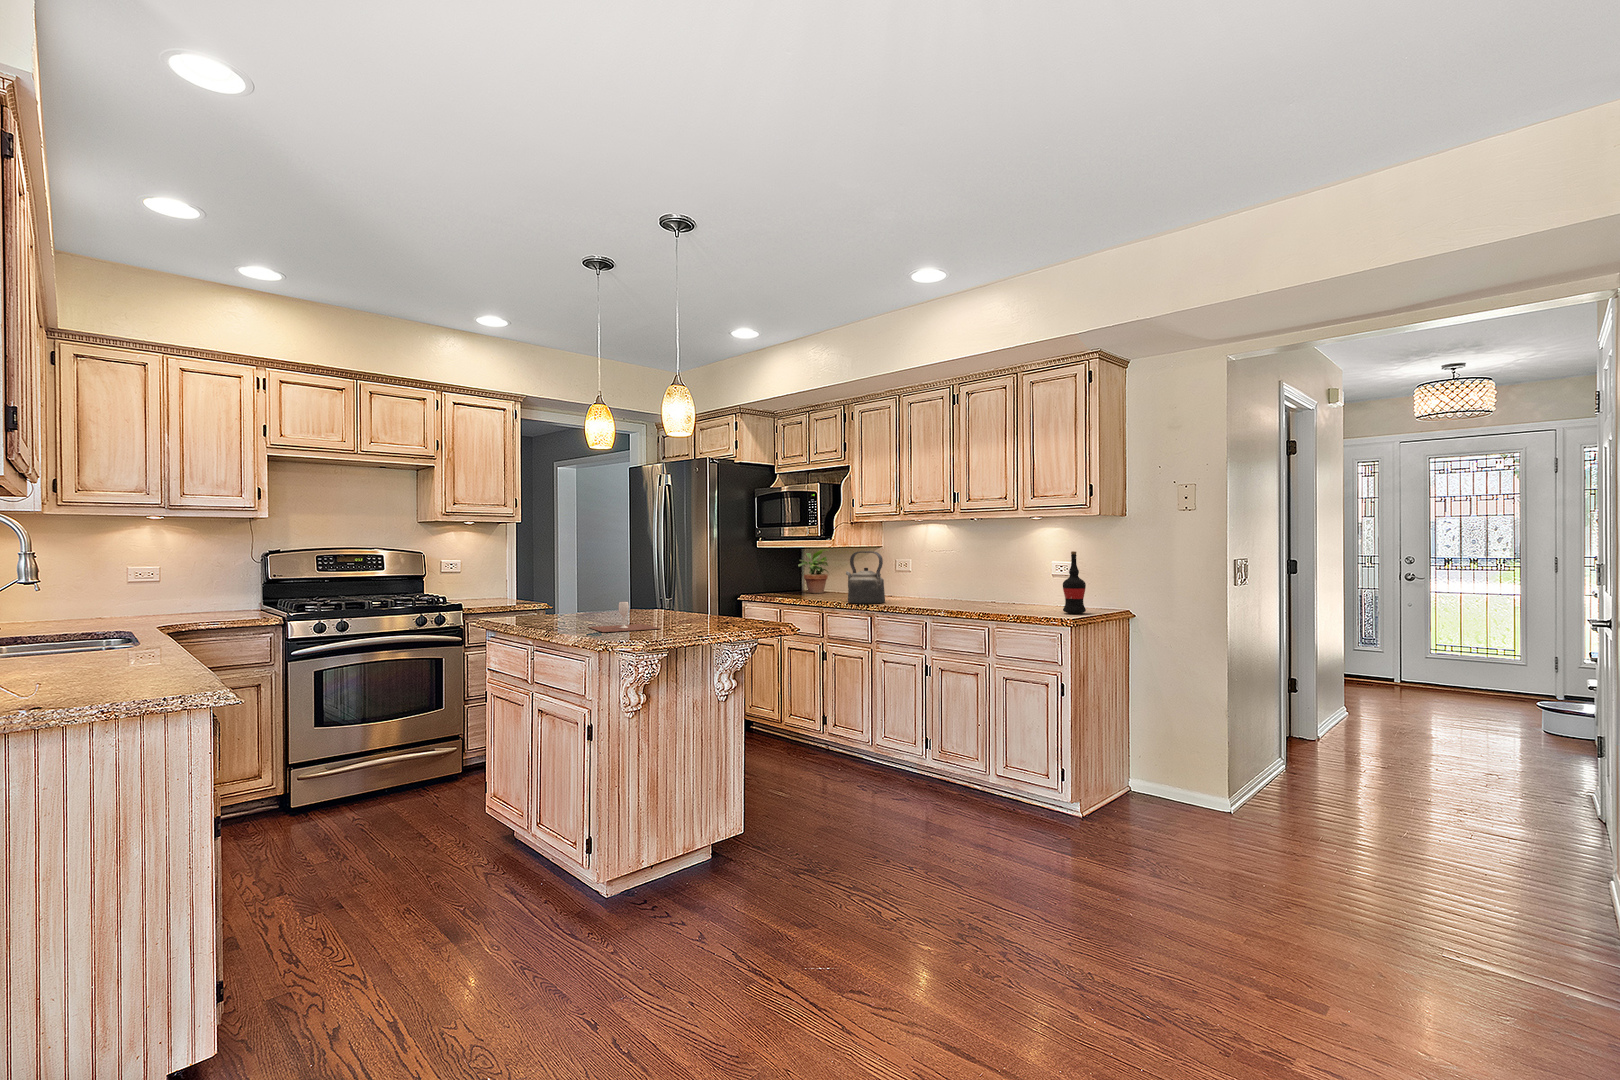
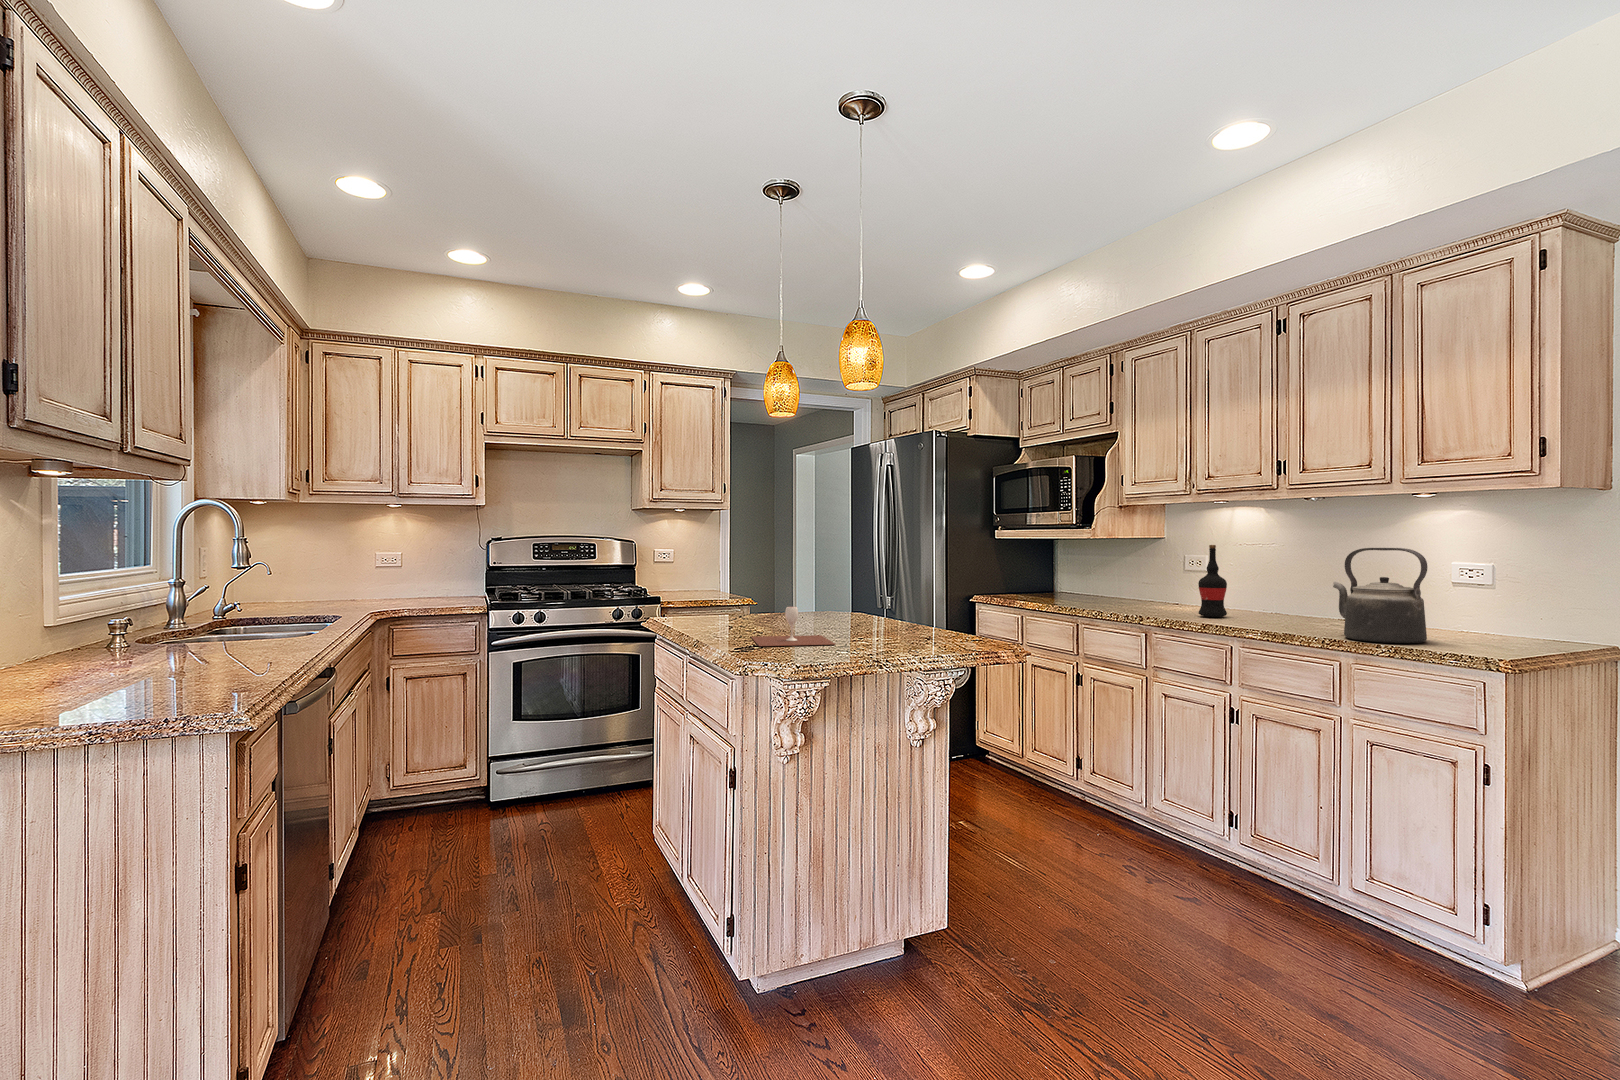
potted plant: present [798,549,828,593] -> none [1051,542,1093,596]
kettle: present [846,551,885,604] -> present [1333,548,1427,643]
wine bottle: present [1063,551,1086,613] -> present [1198,545,1227,617]

